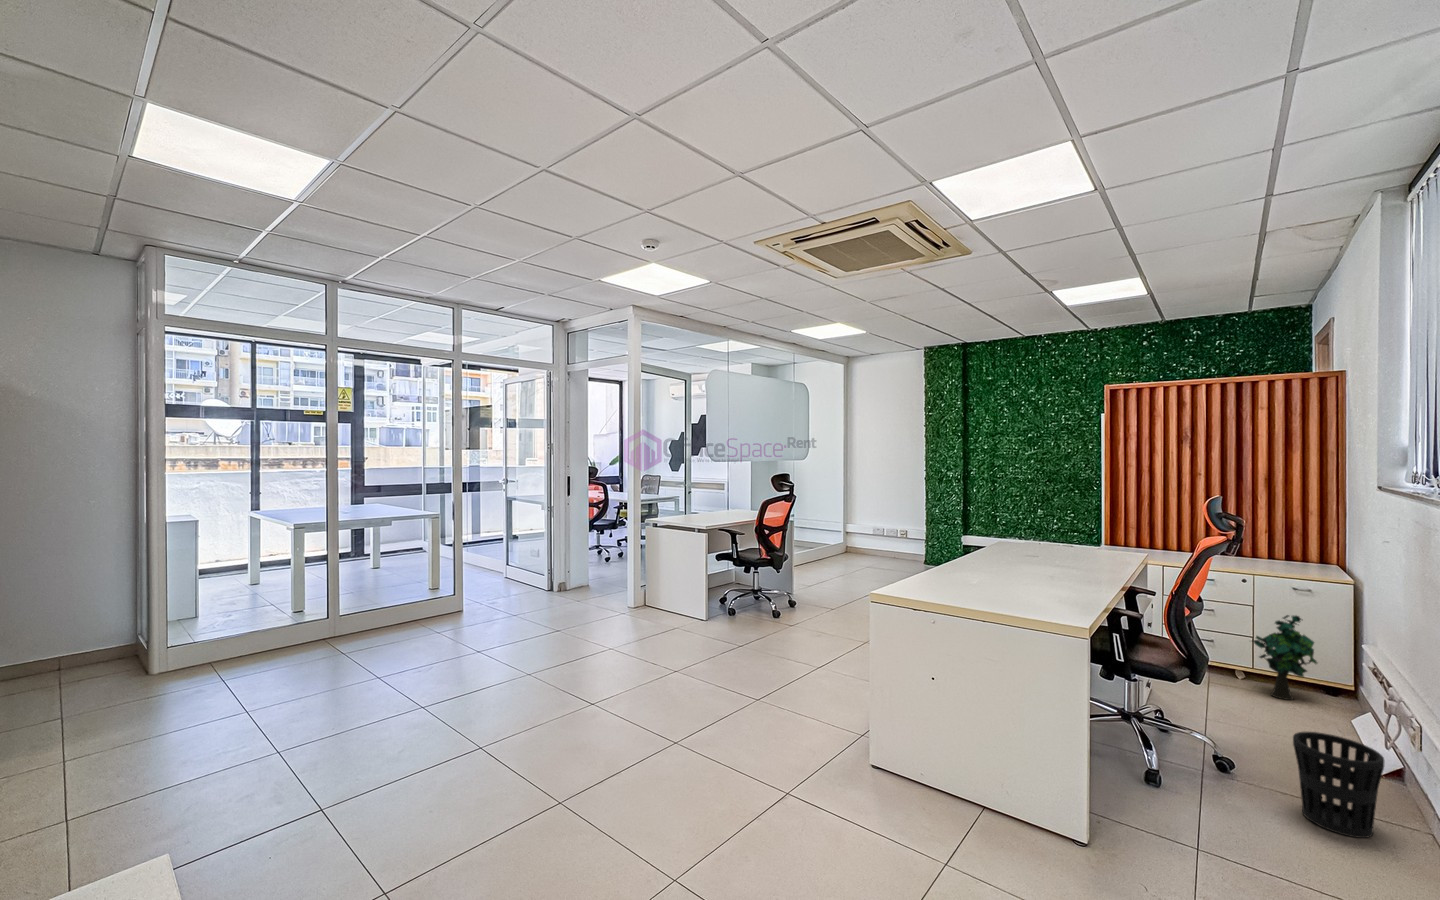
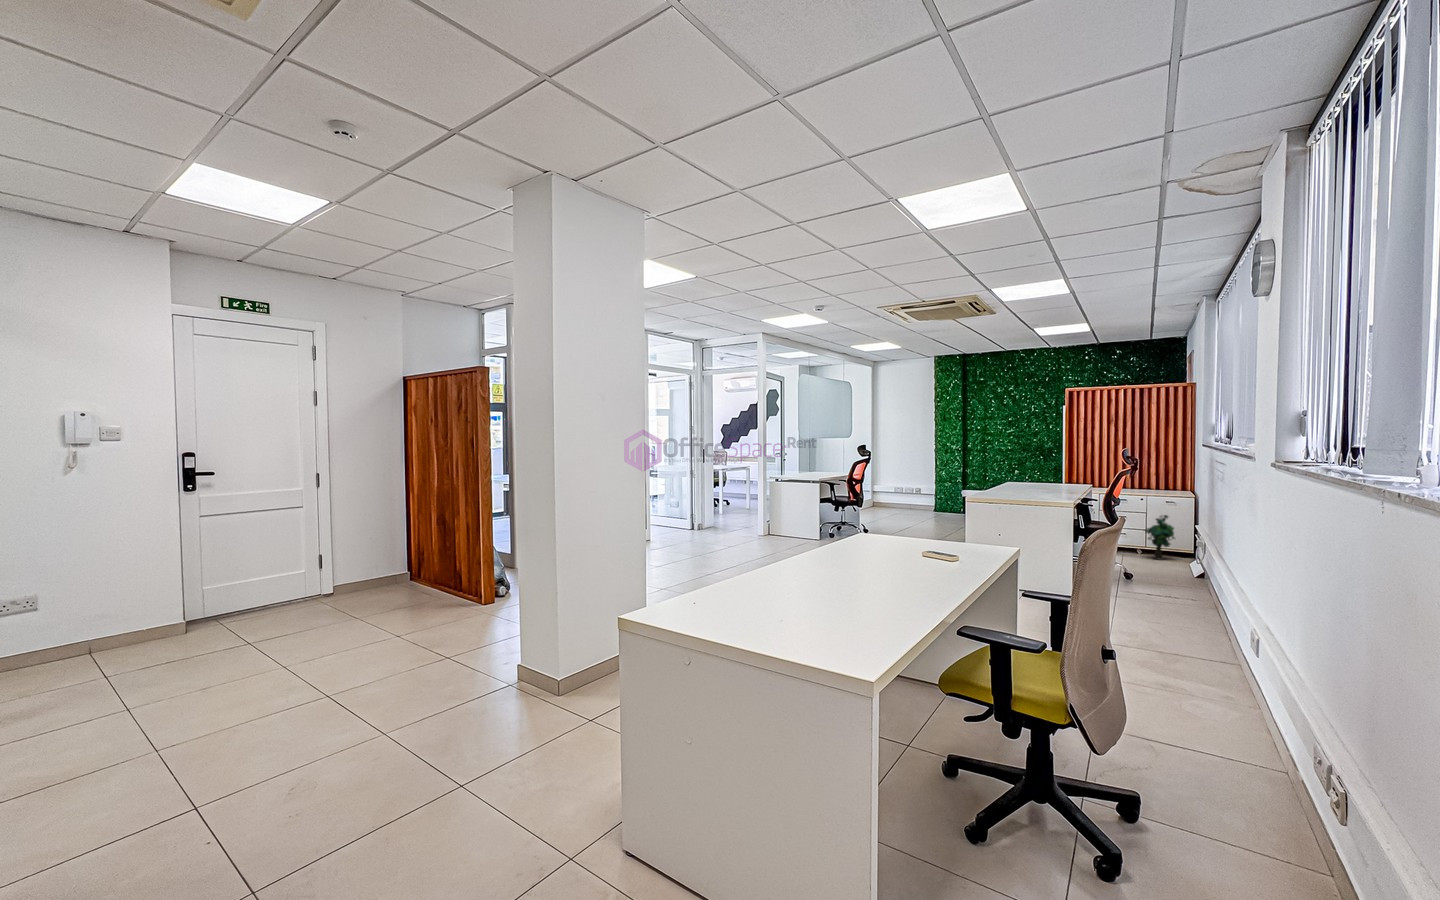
wastebasket: present [1293,732,1384,838] -> none [1154,552,1189,591]

